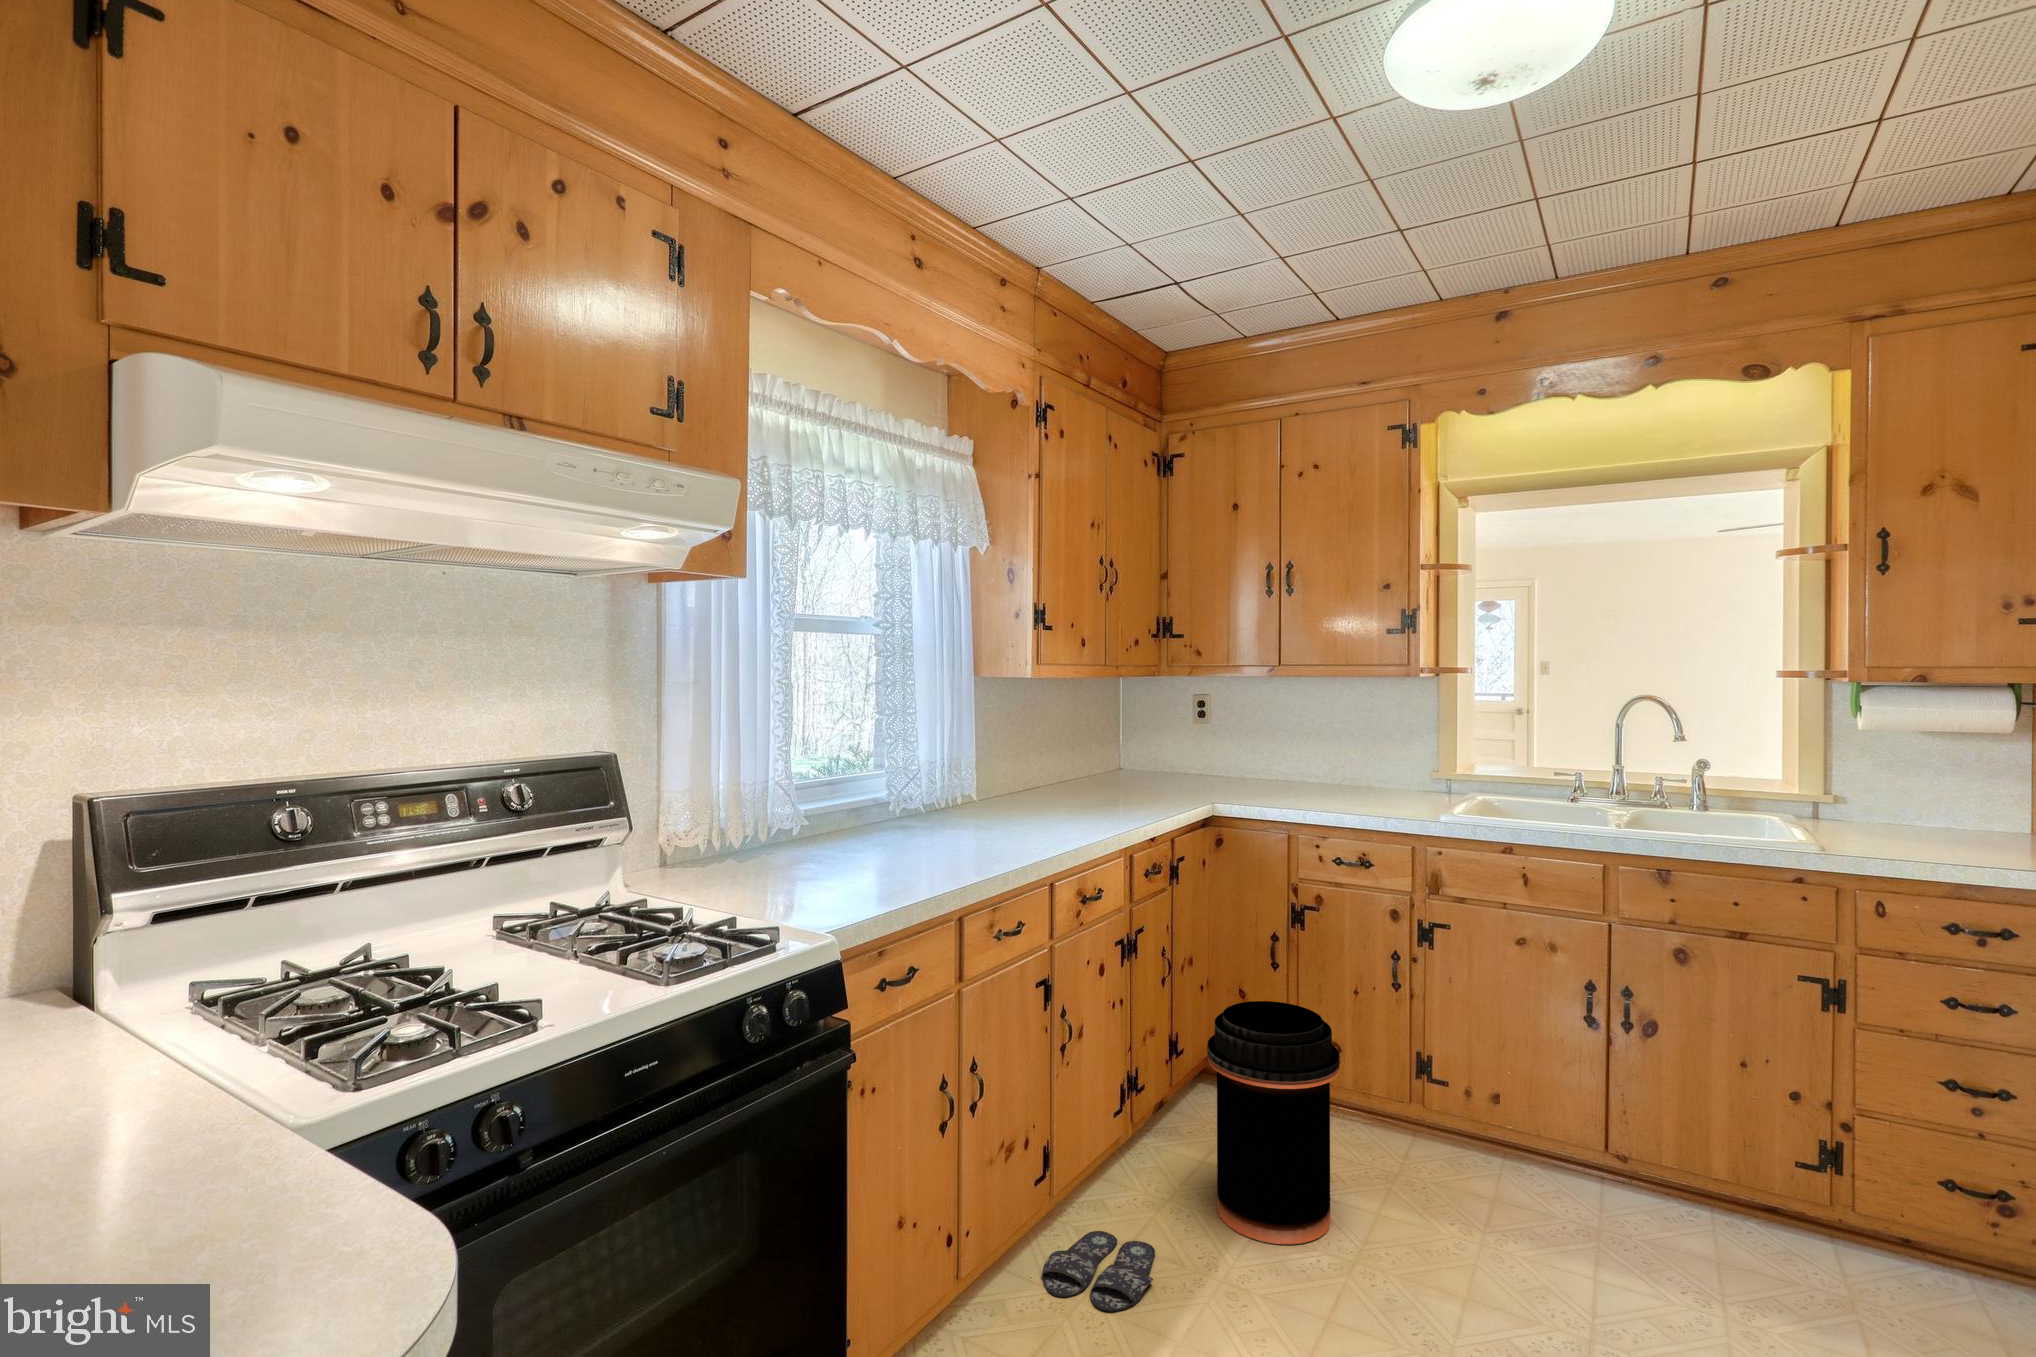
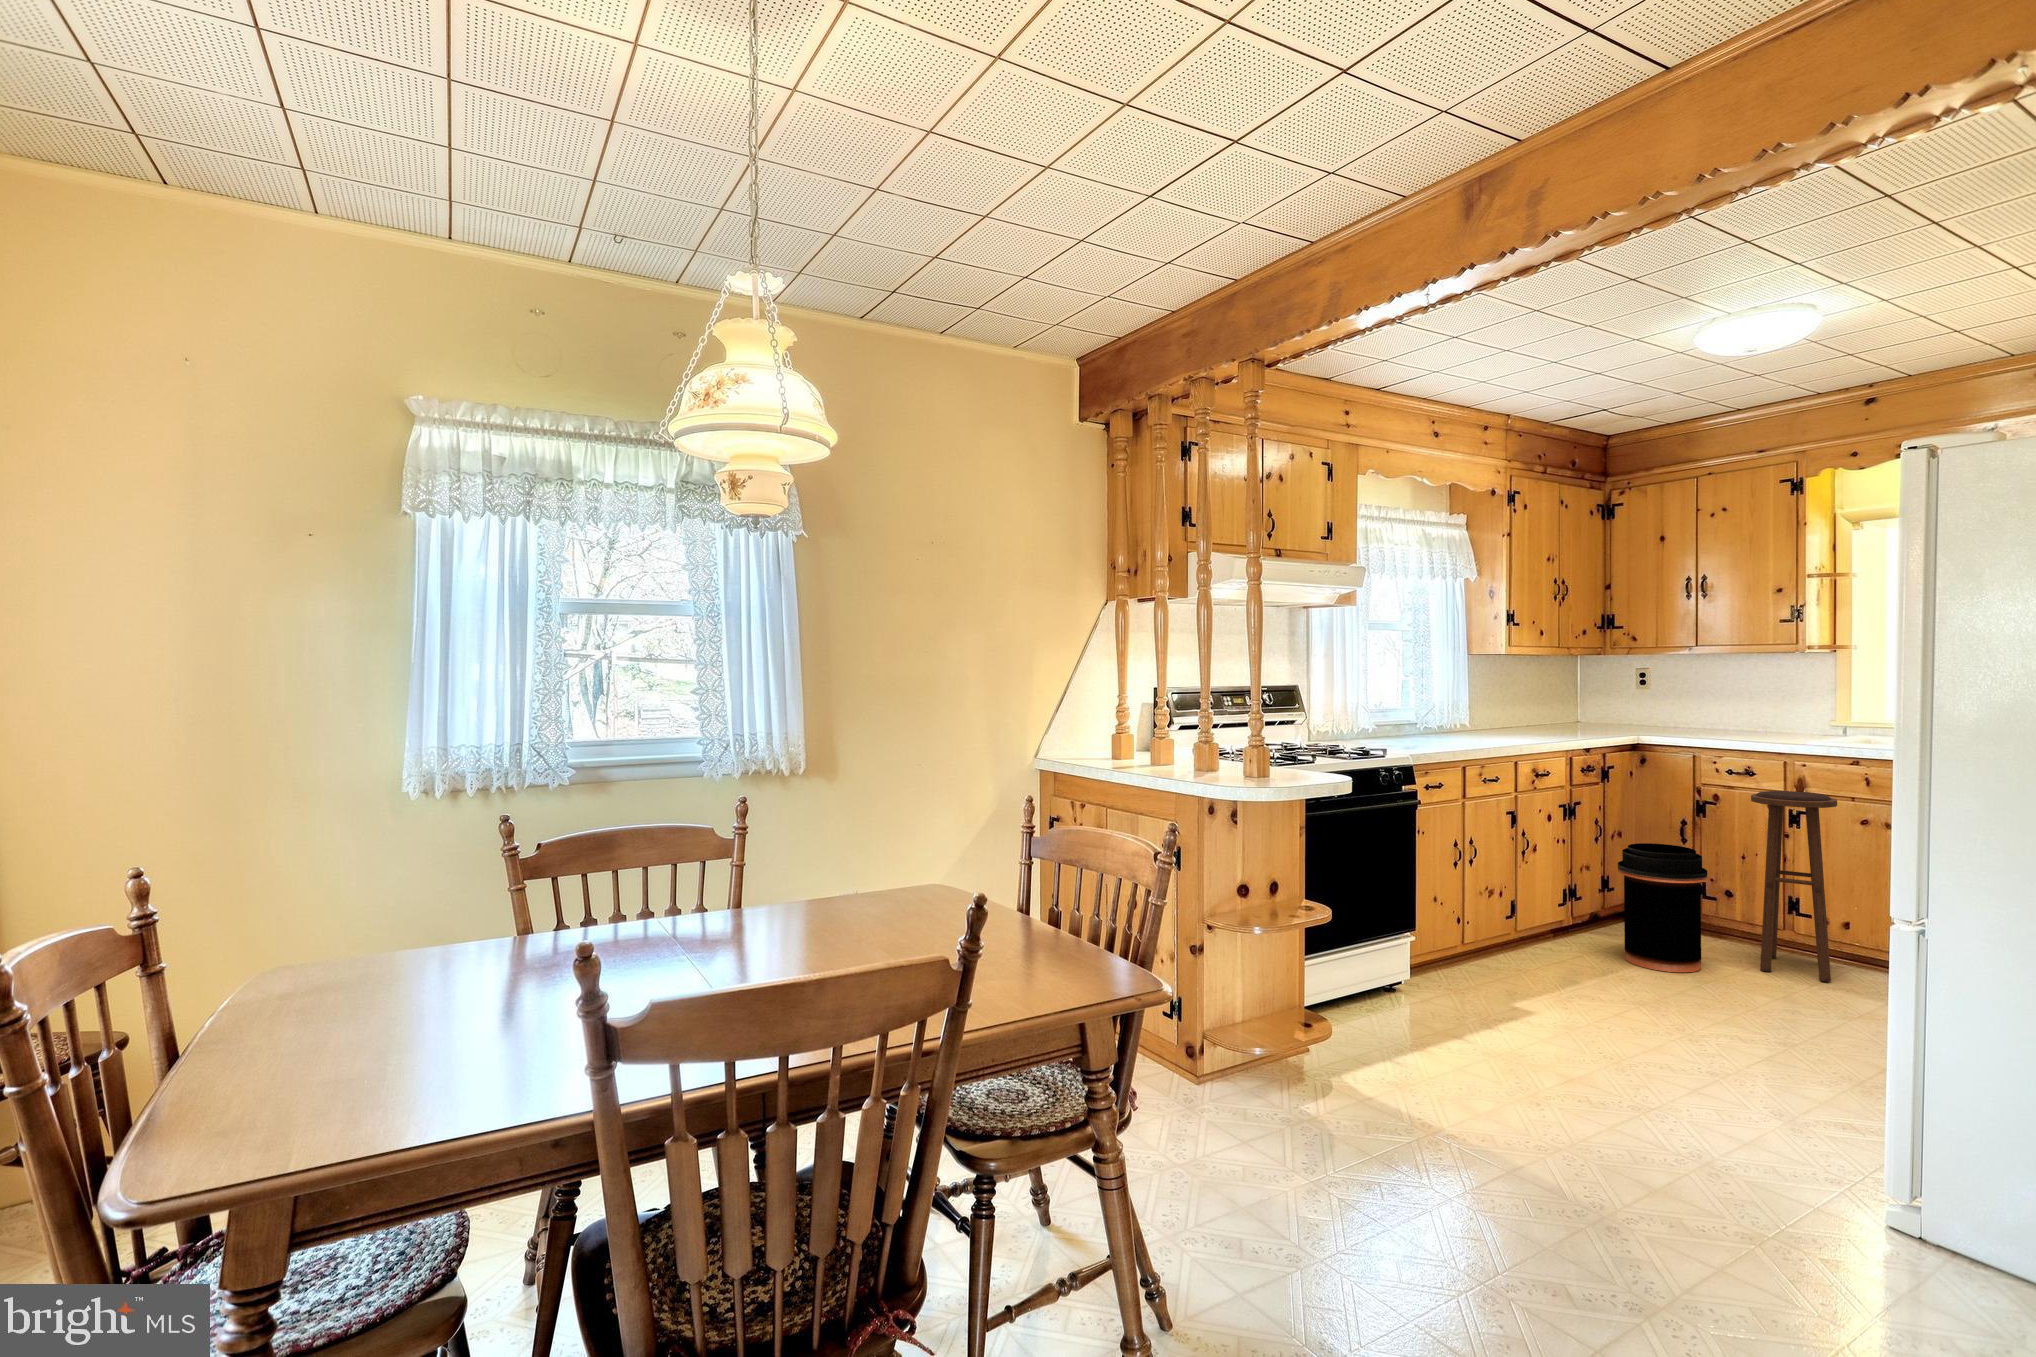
stool: none [1386,900,1503,1218] -> present [1751,791,1837,982]
slippers: present [1042,1231,1155,1312] -> none [1510,954,1579,975]

